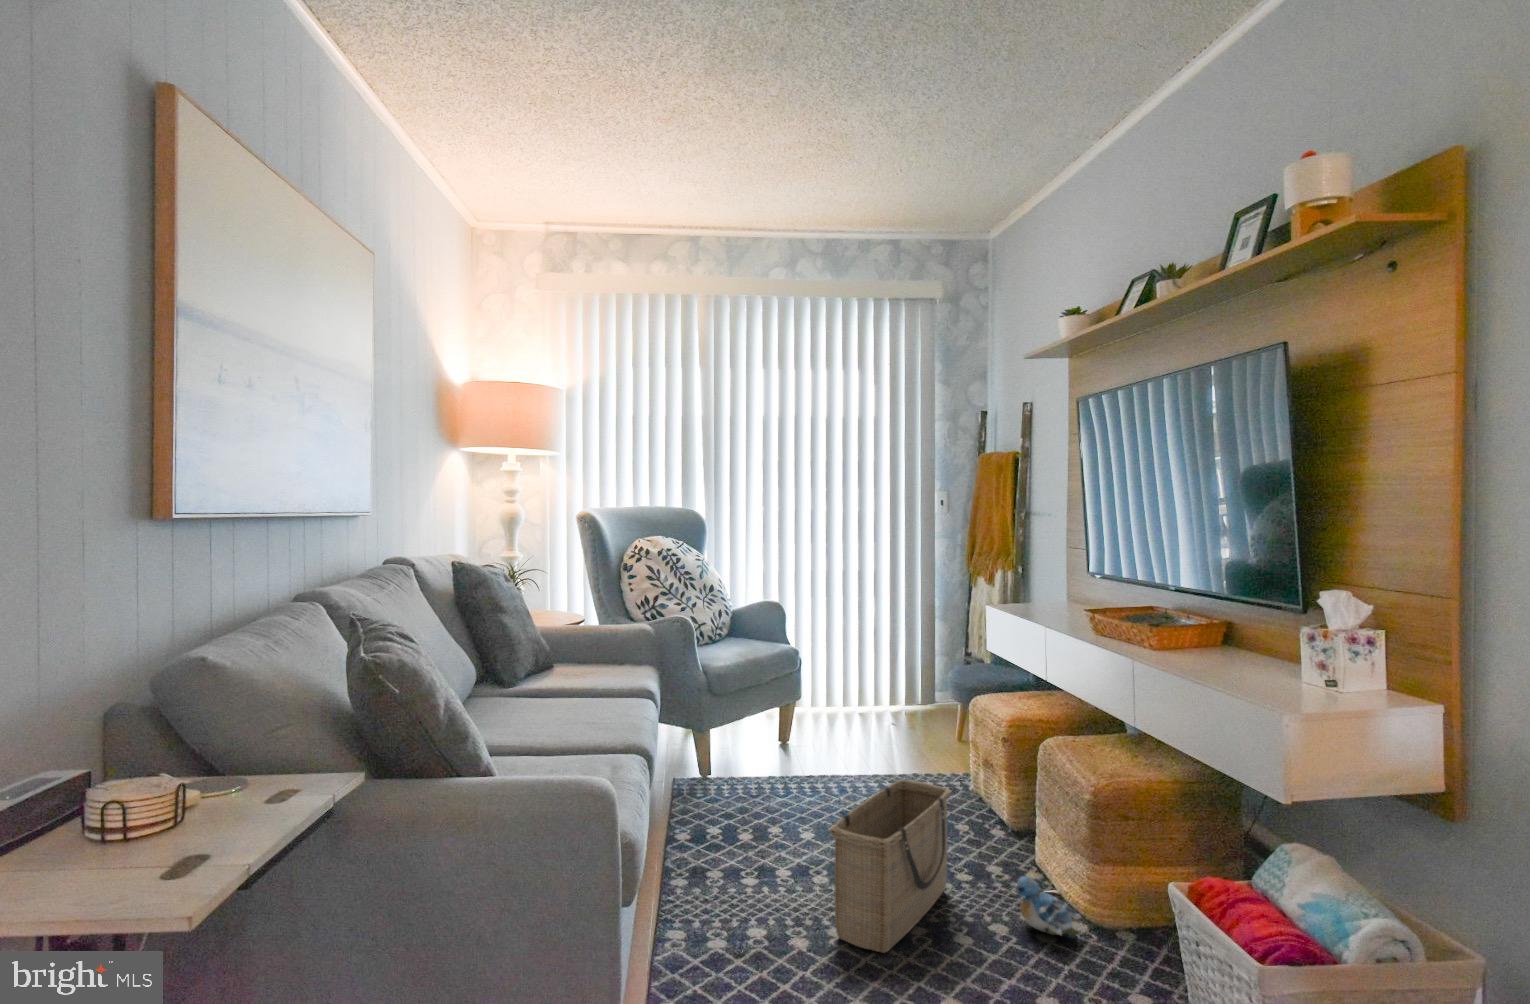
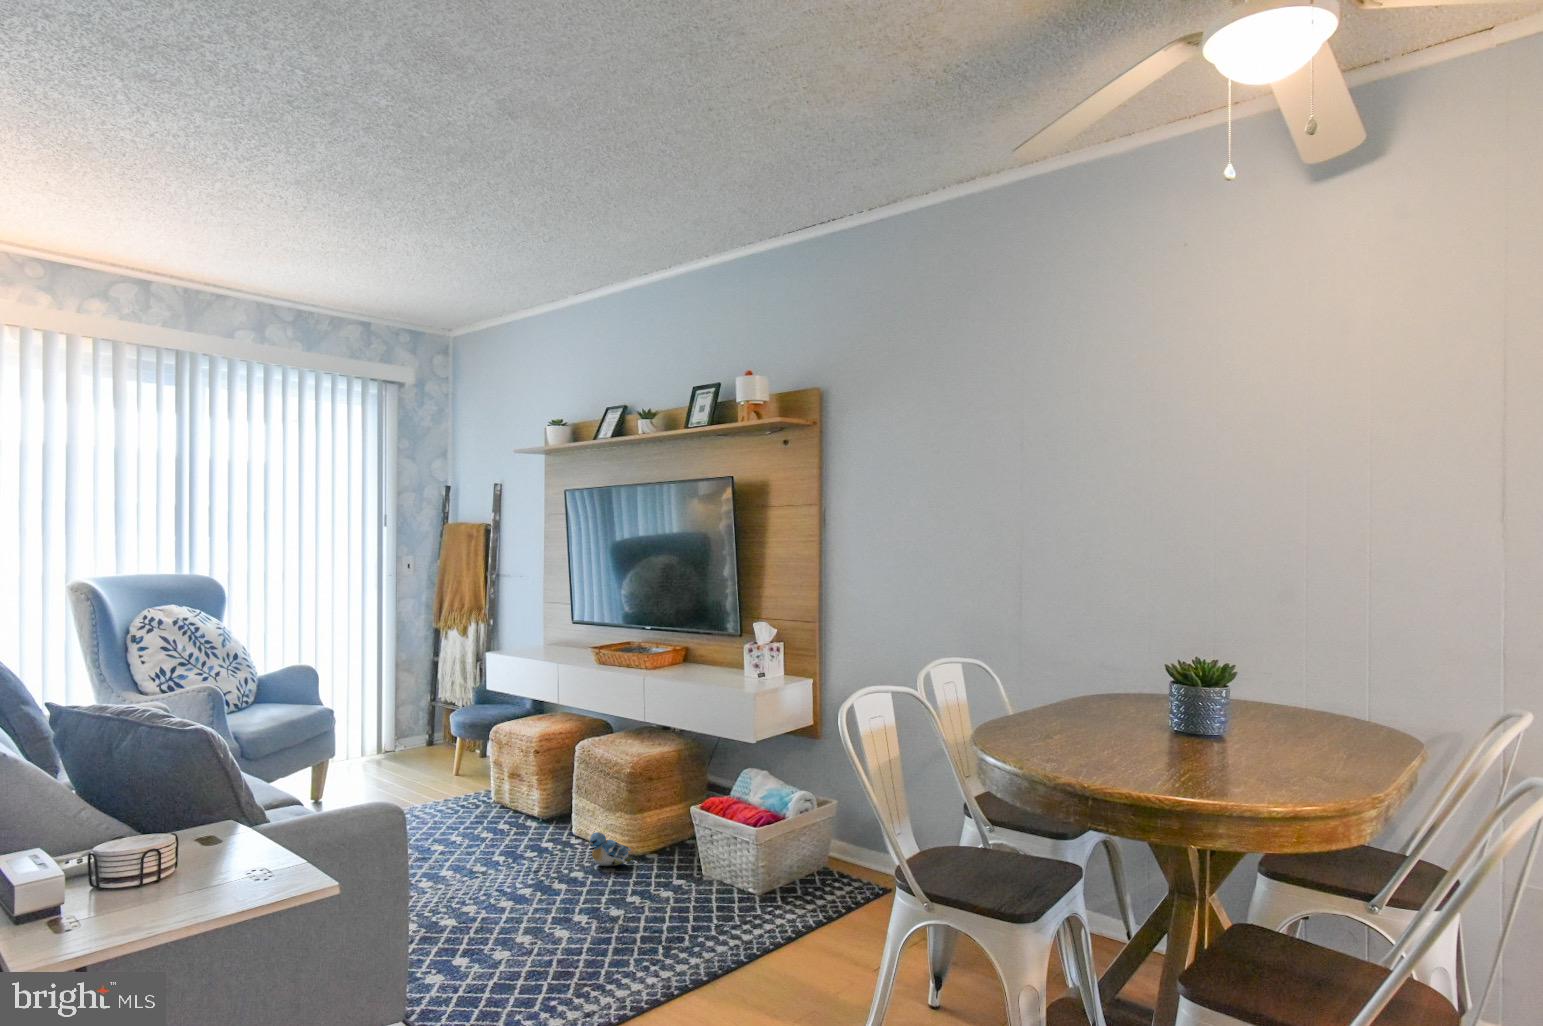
basket: present [830,779,951,953] -> none [471,786,537,909]

